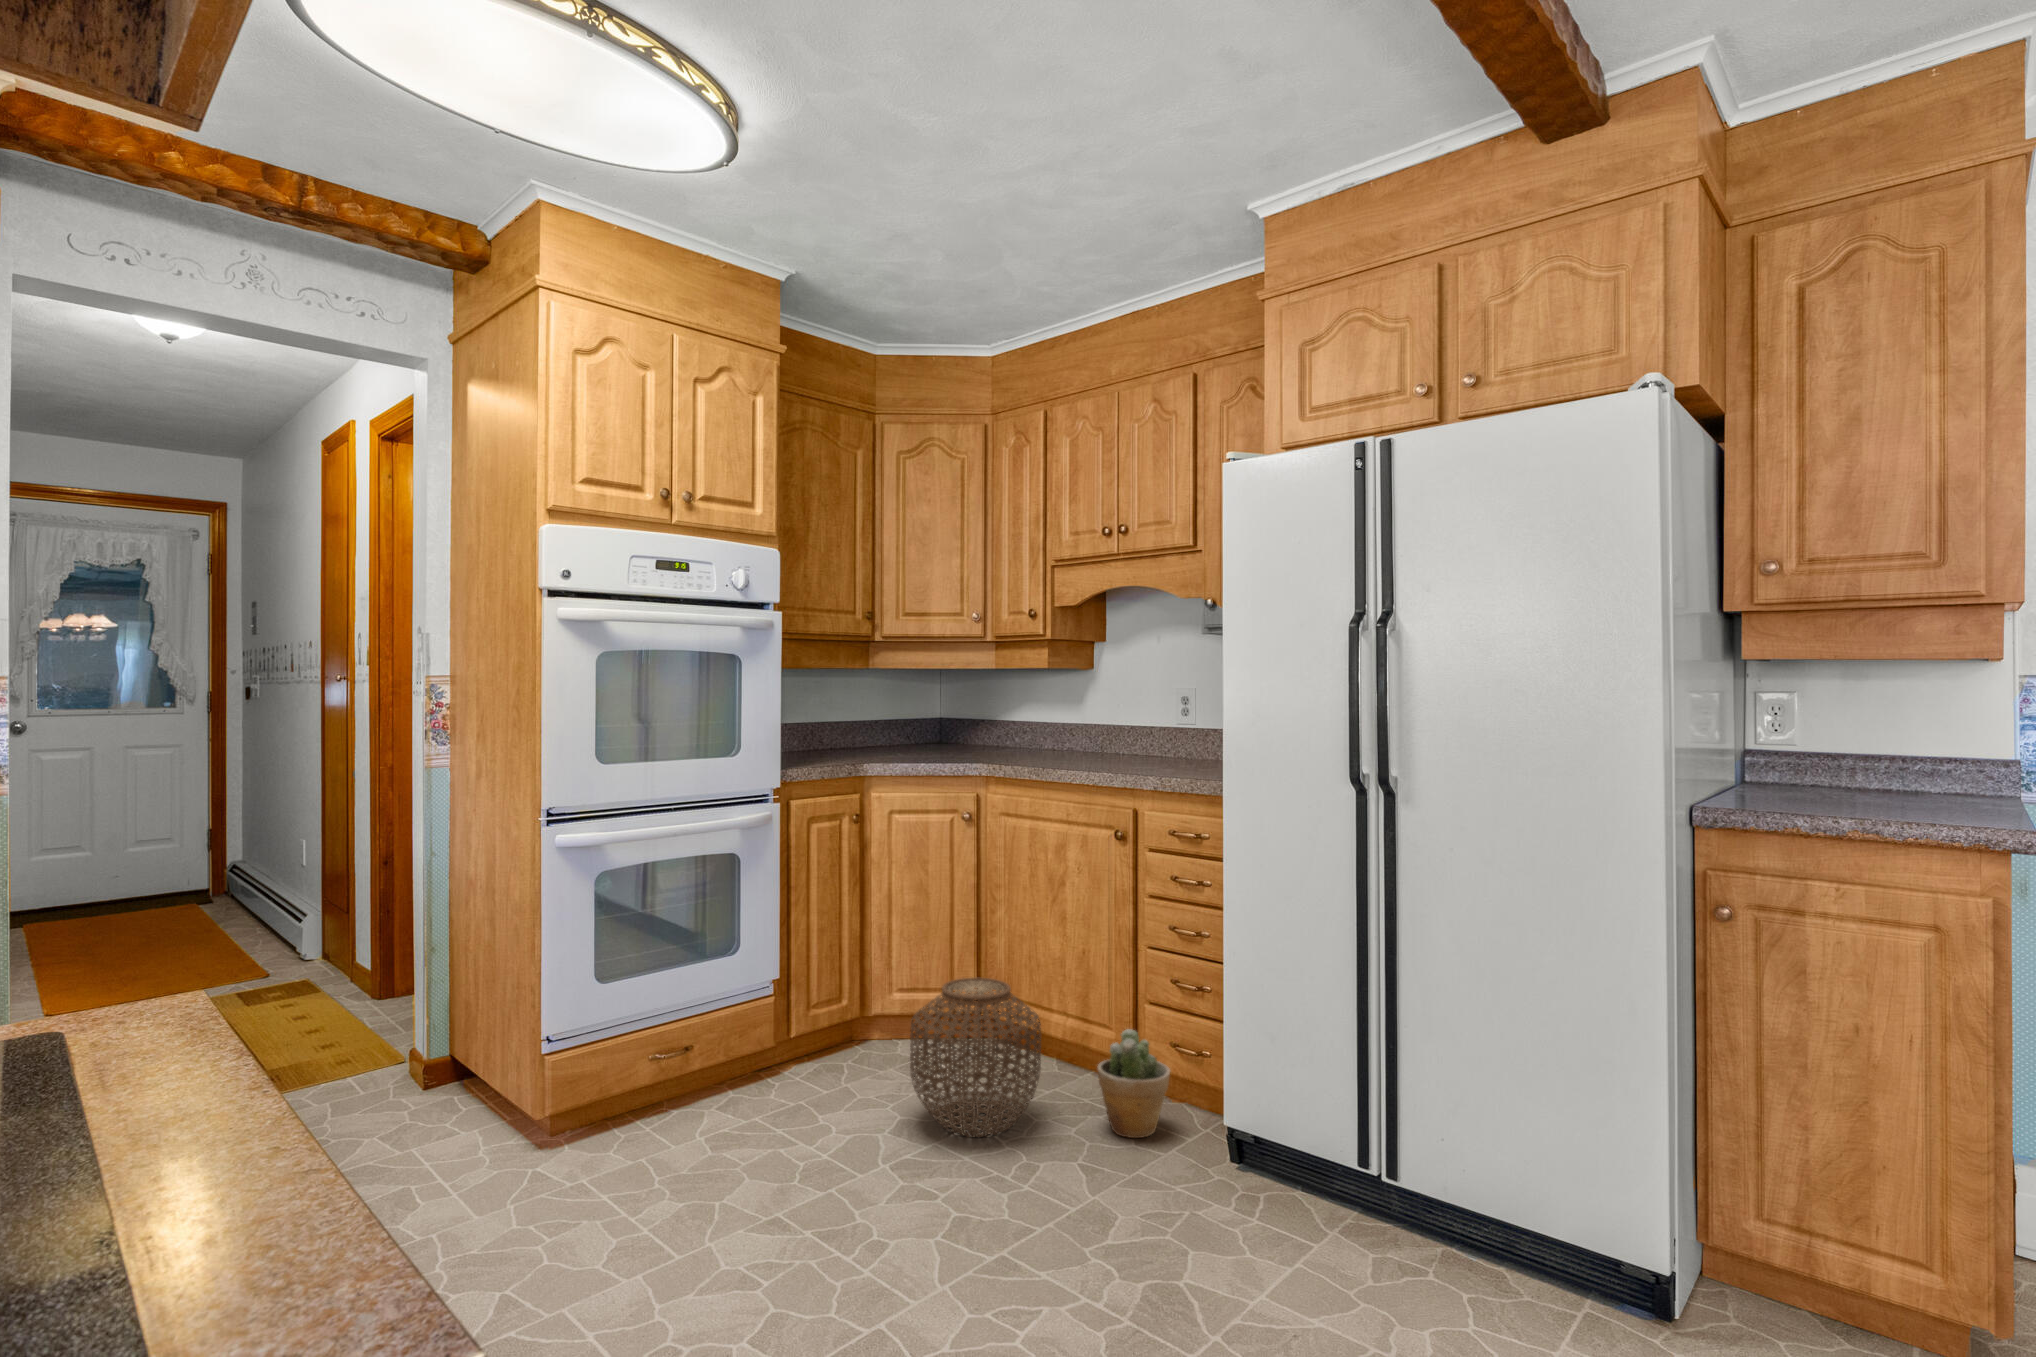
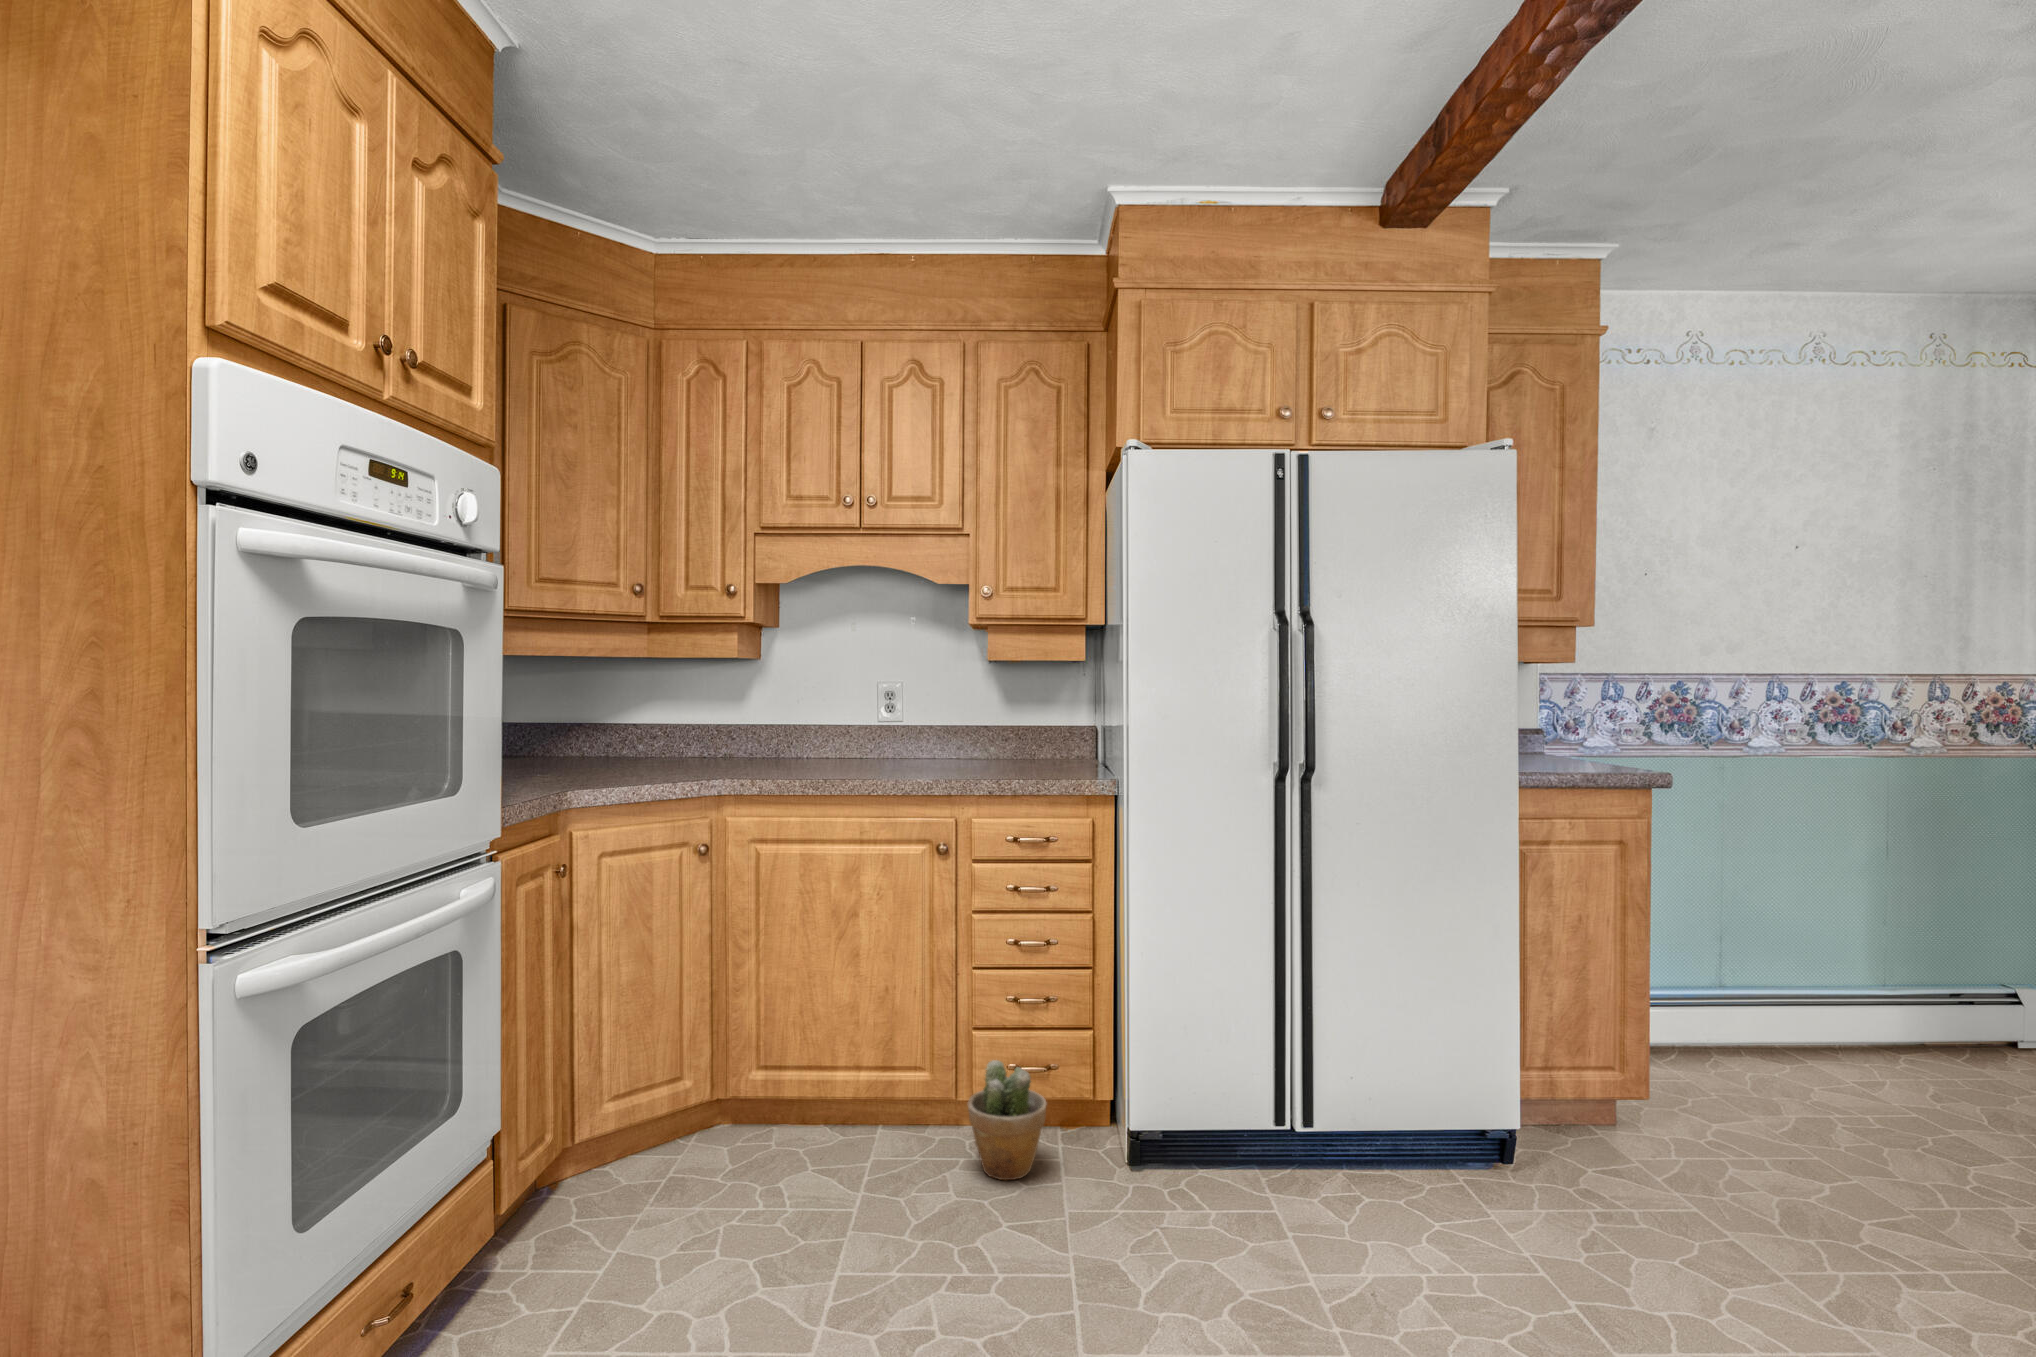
woven basket: present [910,978,1041,1137] -> none [772,1045,937,1252]

